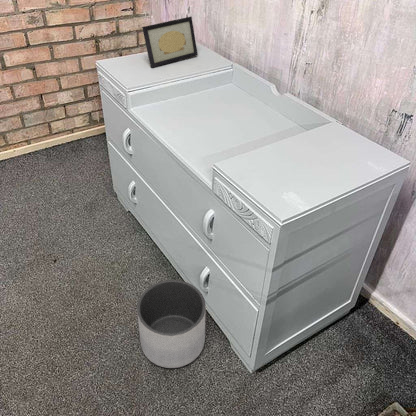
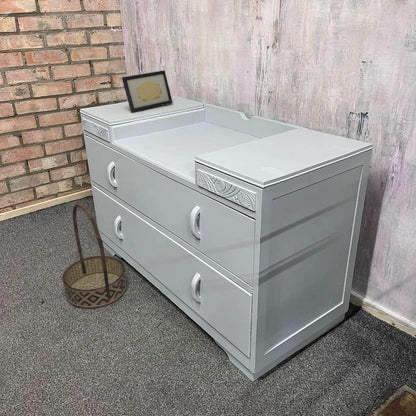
basket: none [74,168,138,271] -> present [62,203,127,308]
planter: present [137,280,206,368] -> none [132,295,202,385]

